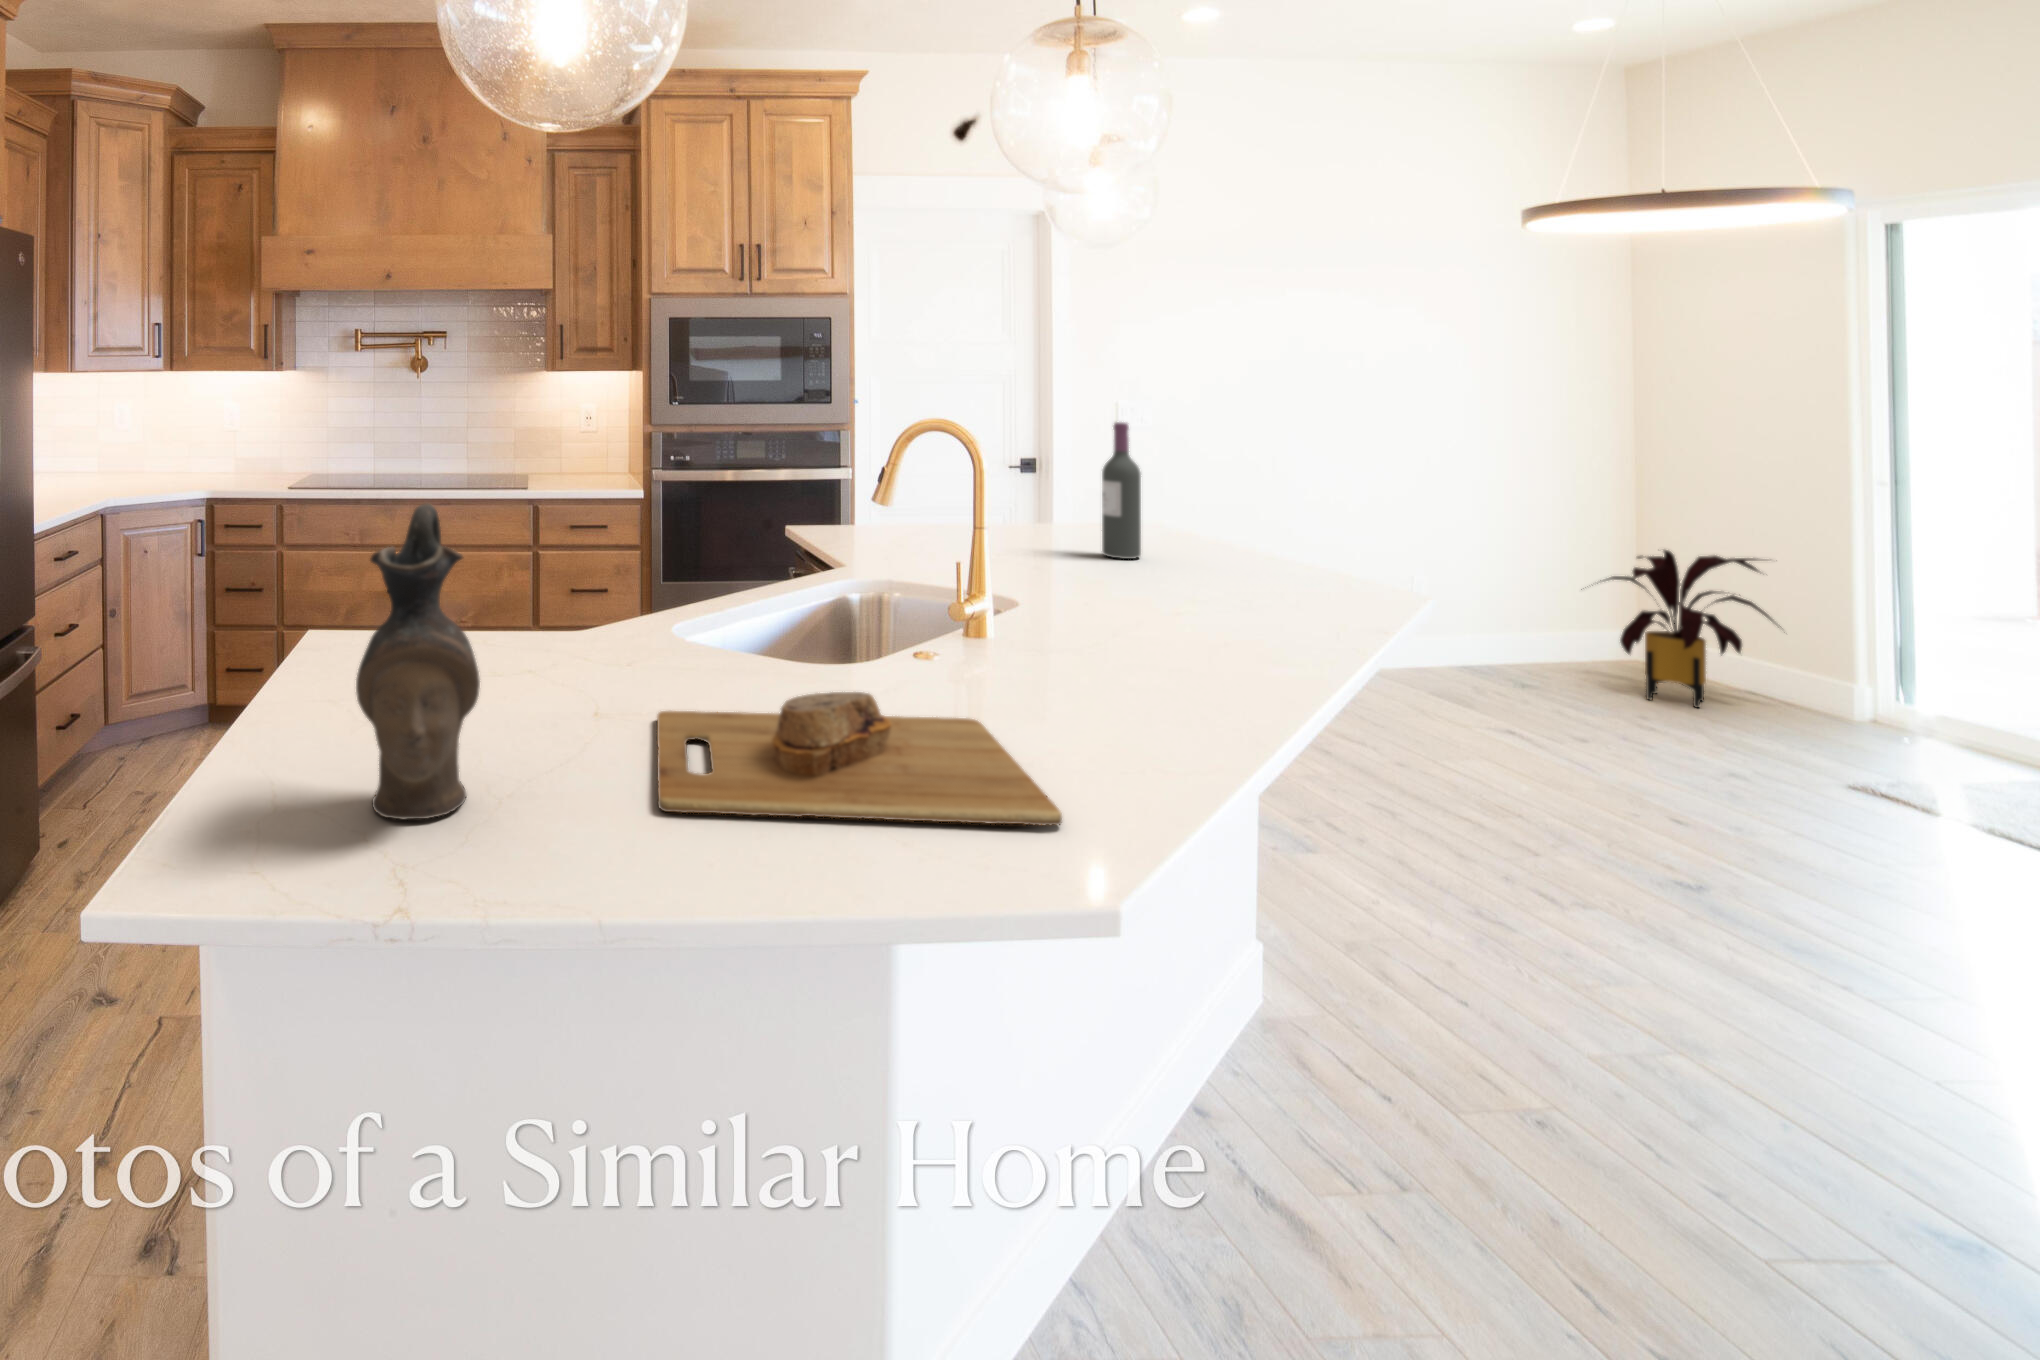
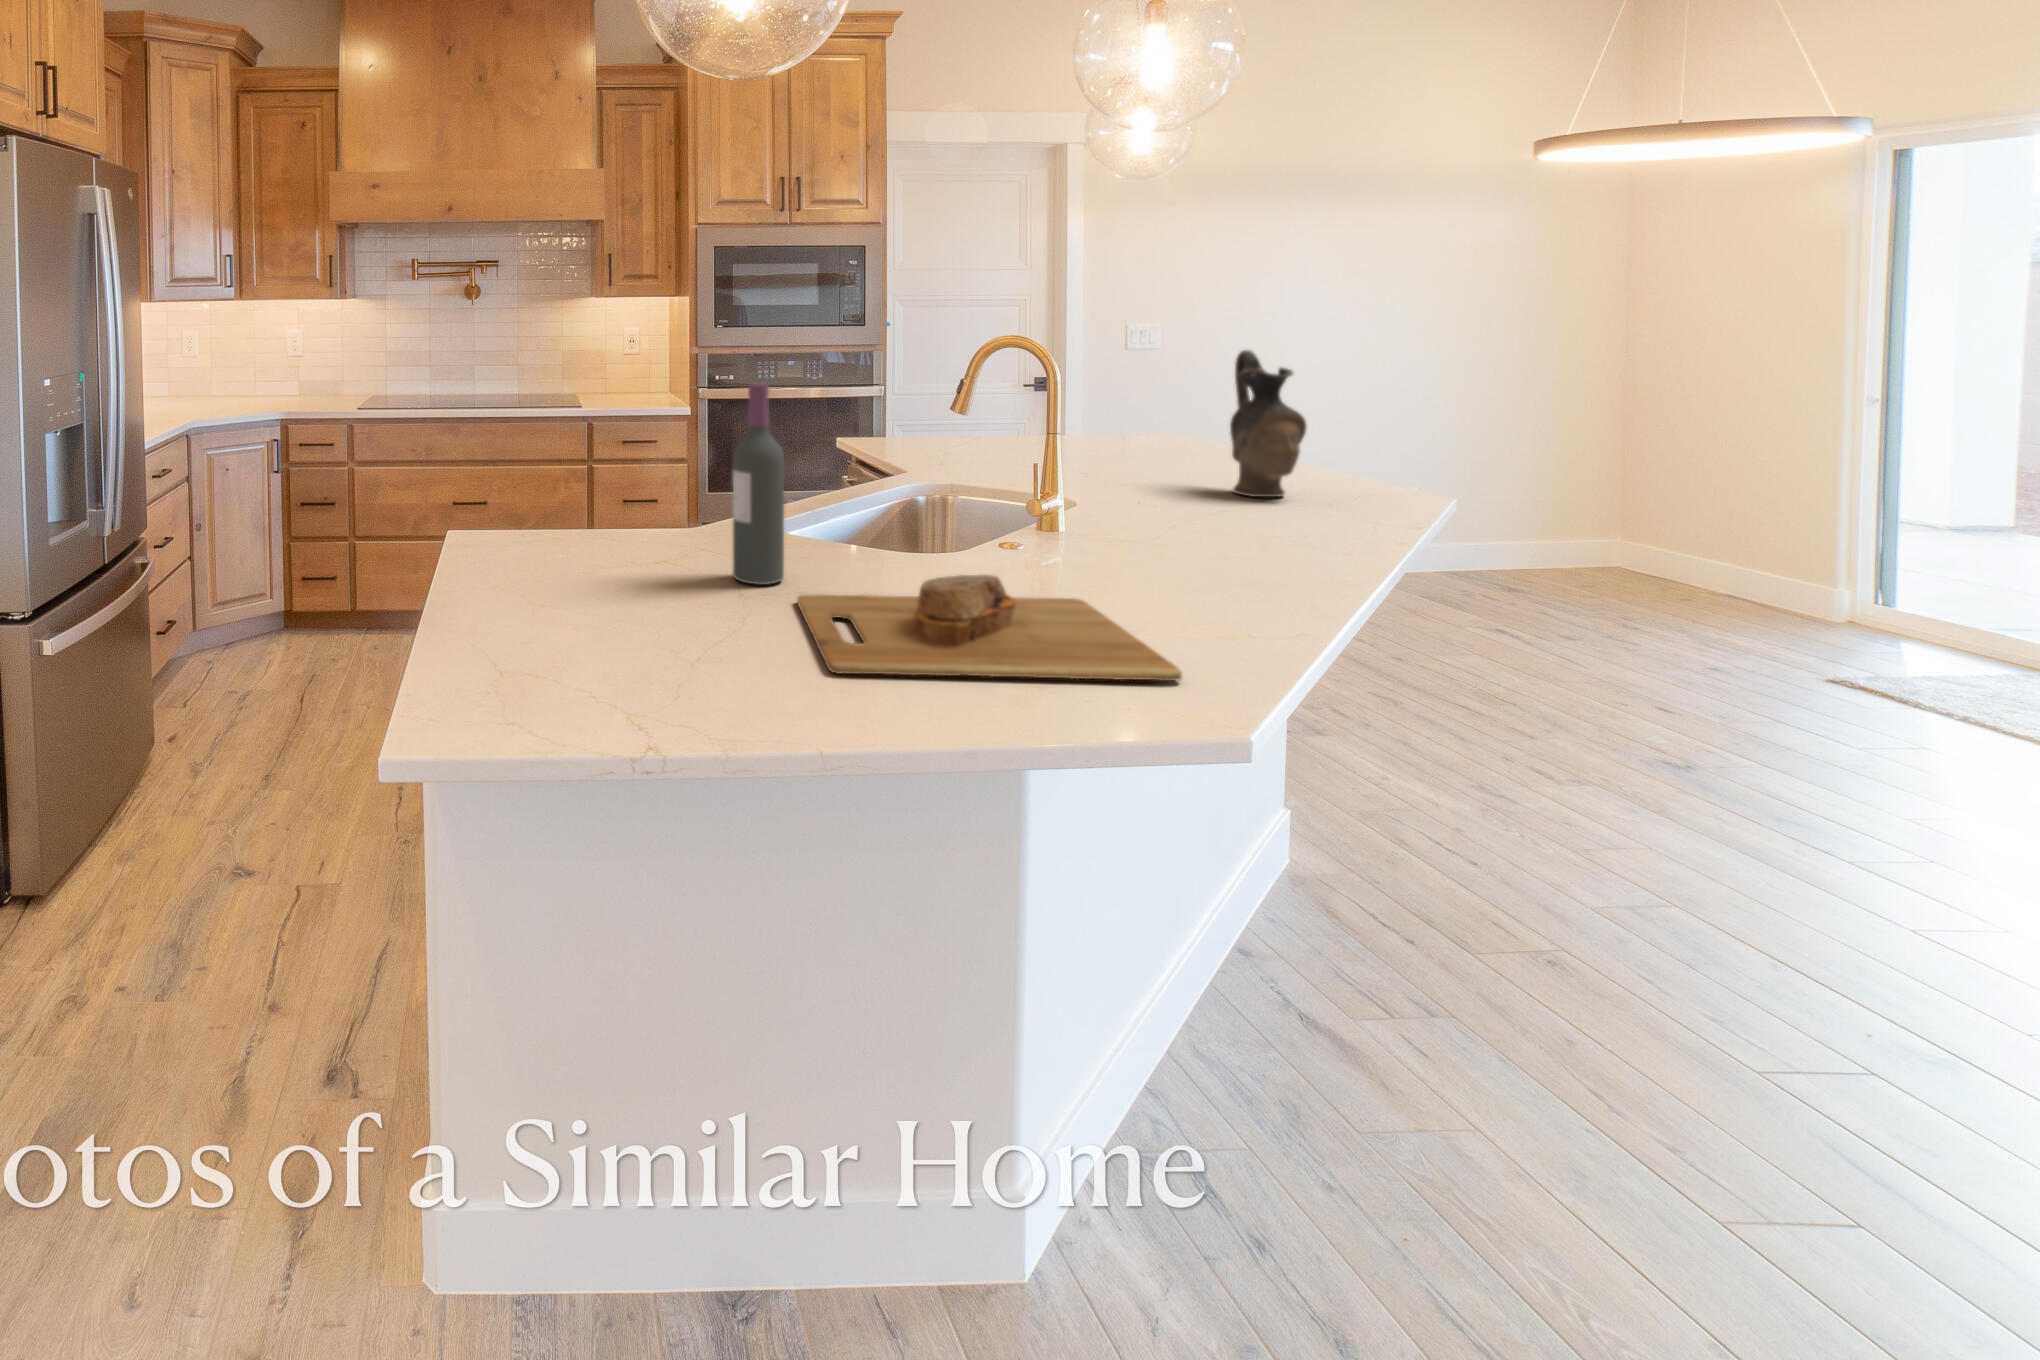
wine bottle: present [1102,422,1141,559] -> present [733,384,784,585]
ceramic pitcher: present [356,504,480,819] -> present [1230,350,1307,497]
house plant: present [1581,550,1781,708] -> none [1561,457,1755,603]

